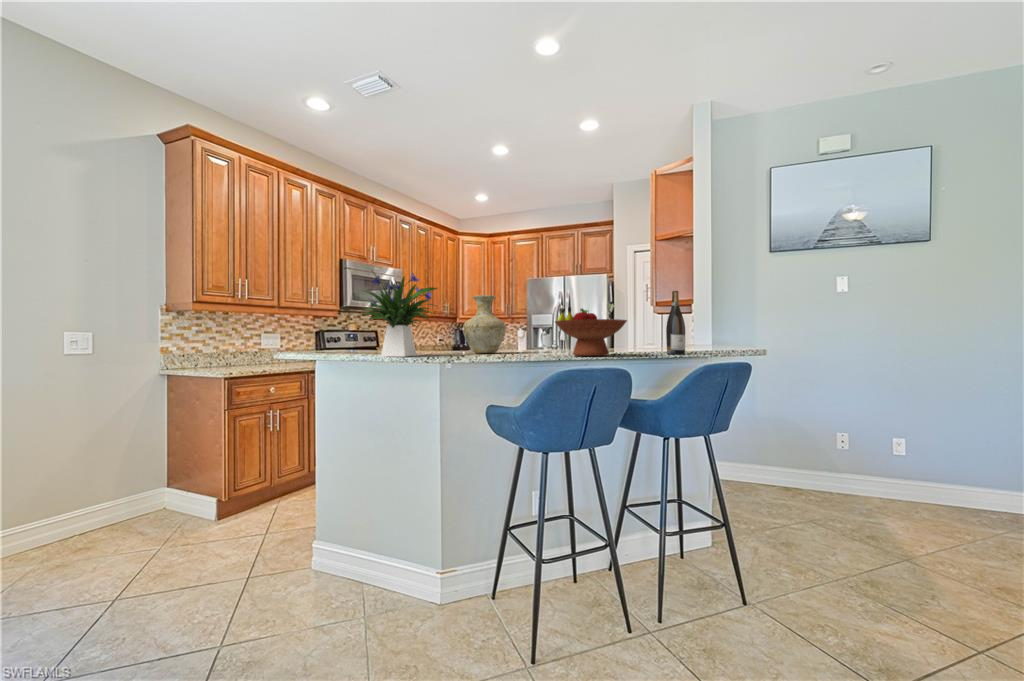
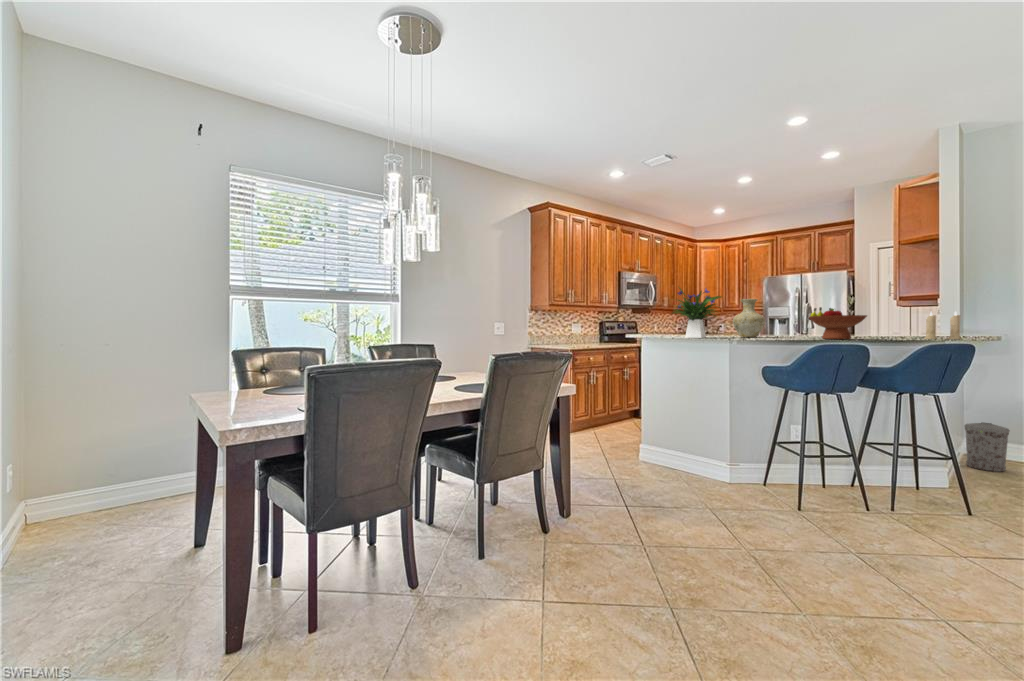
wine bottle: present [666,291,685,354] -> none [903,293,921,339]
candle: none [688,315,726,353] -> present [924,312,961,339]
trash can: none [720,447,759,504] -> present [964,422,1010,472]

